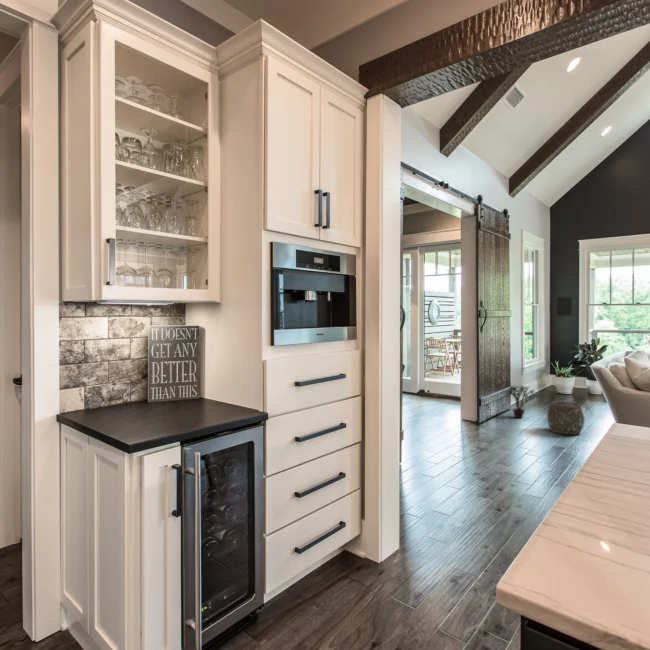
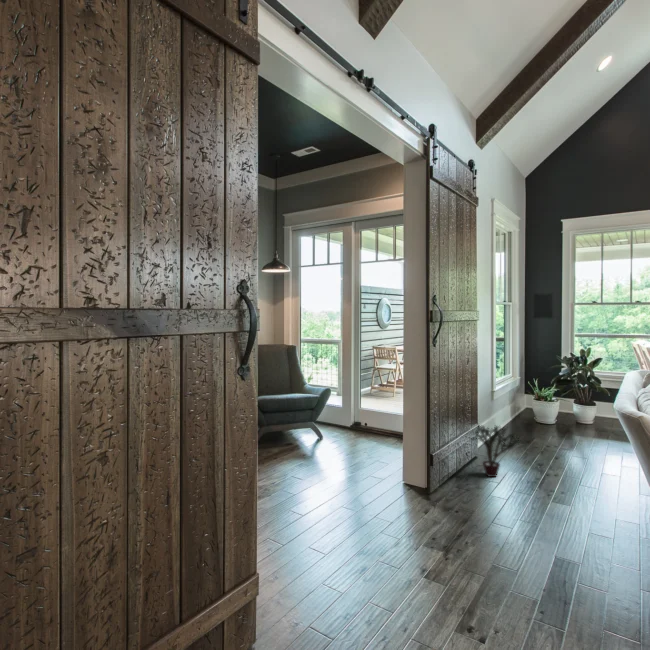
woven basket: present [548,401,584,435] -> none [540,458,602,521]

